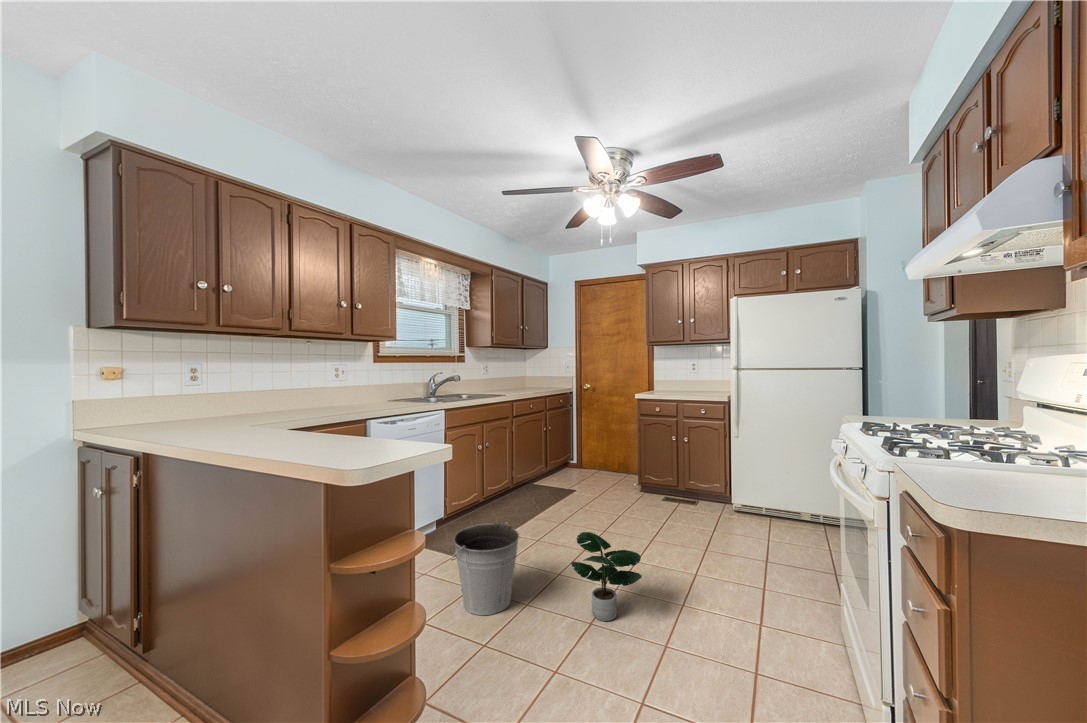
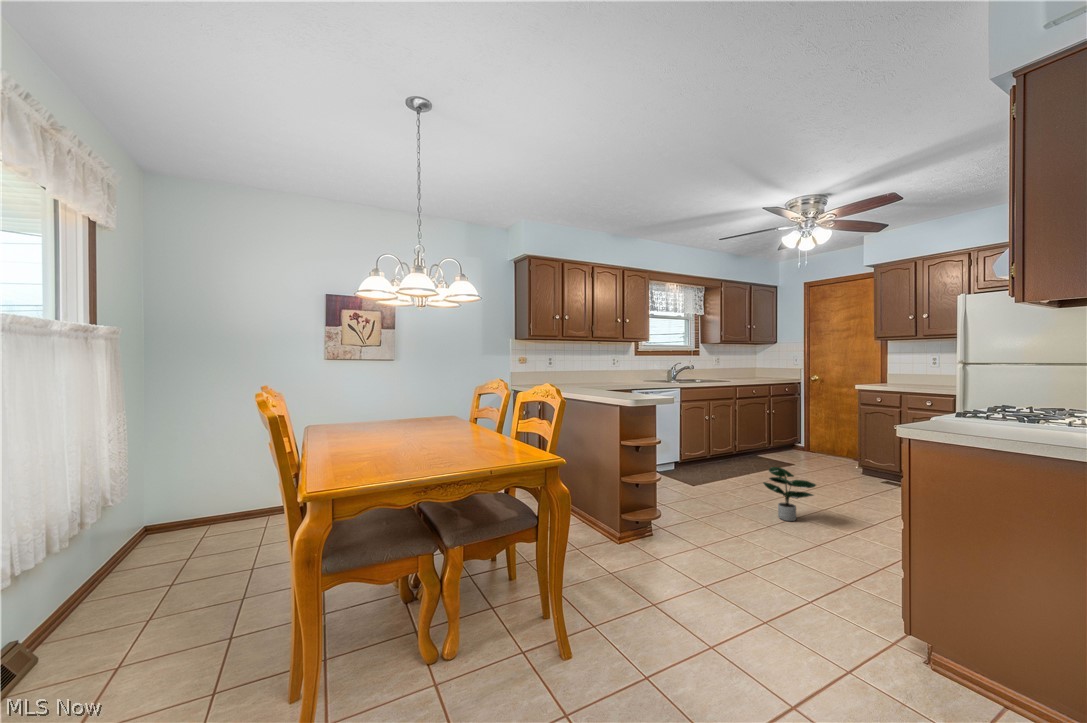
bucket: present [451,522,519,615] -> none [684,456,729,506]

